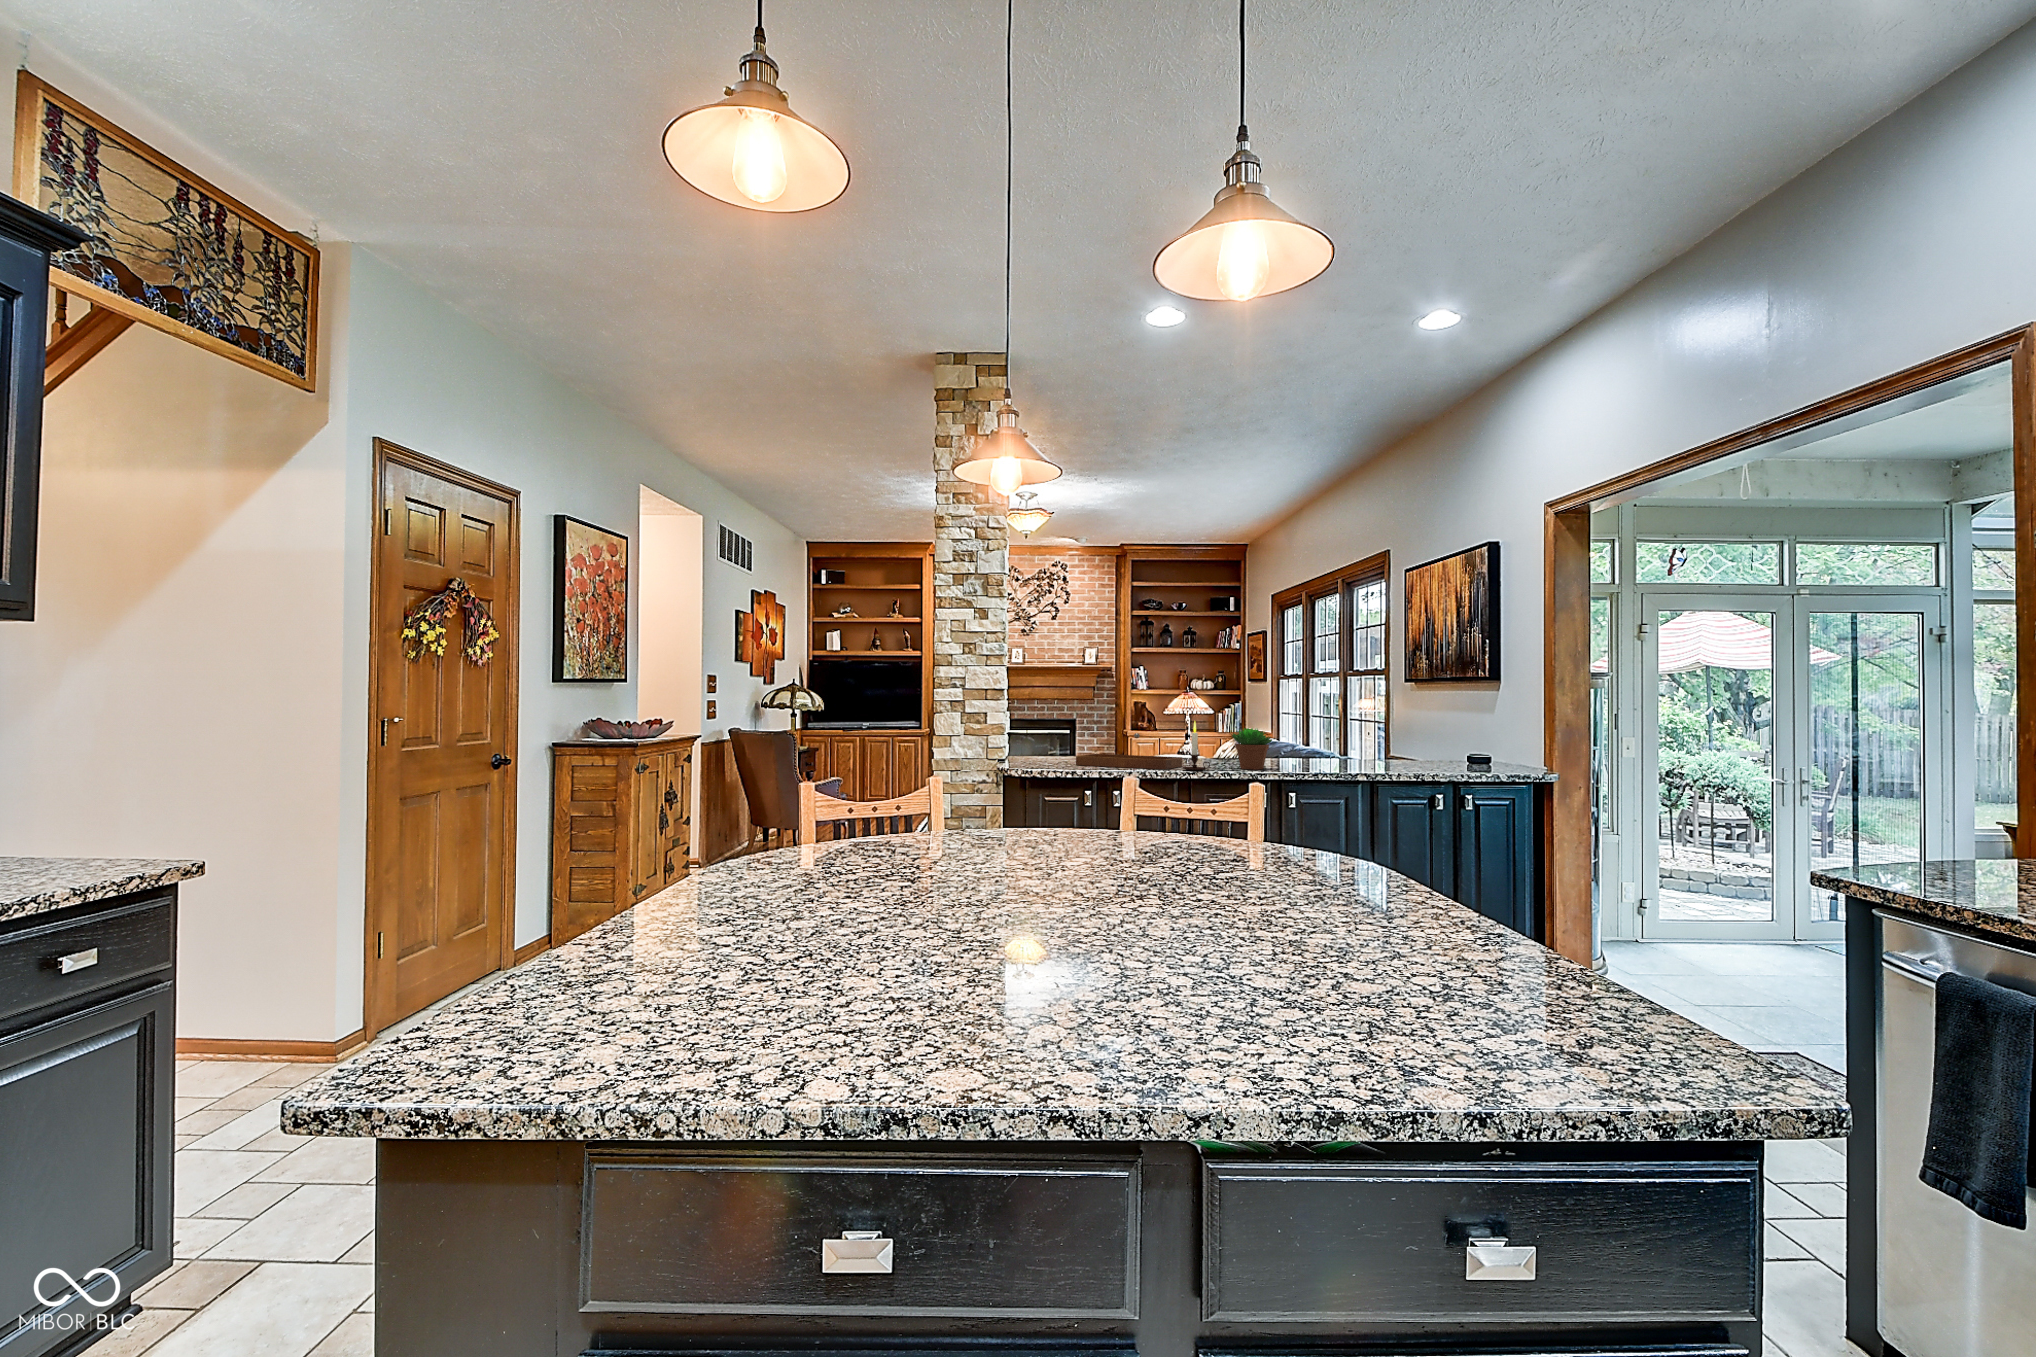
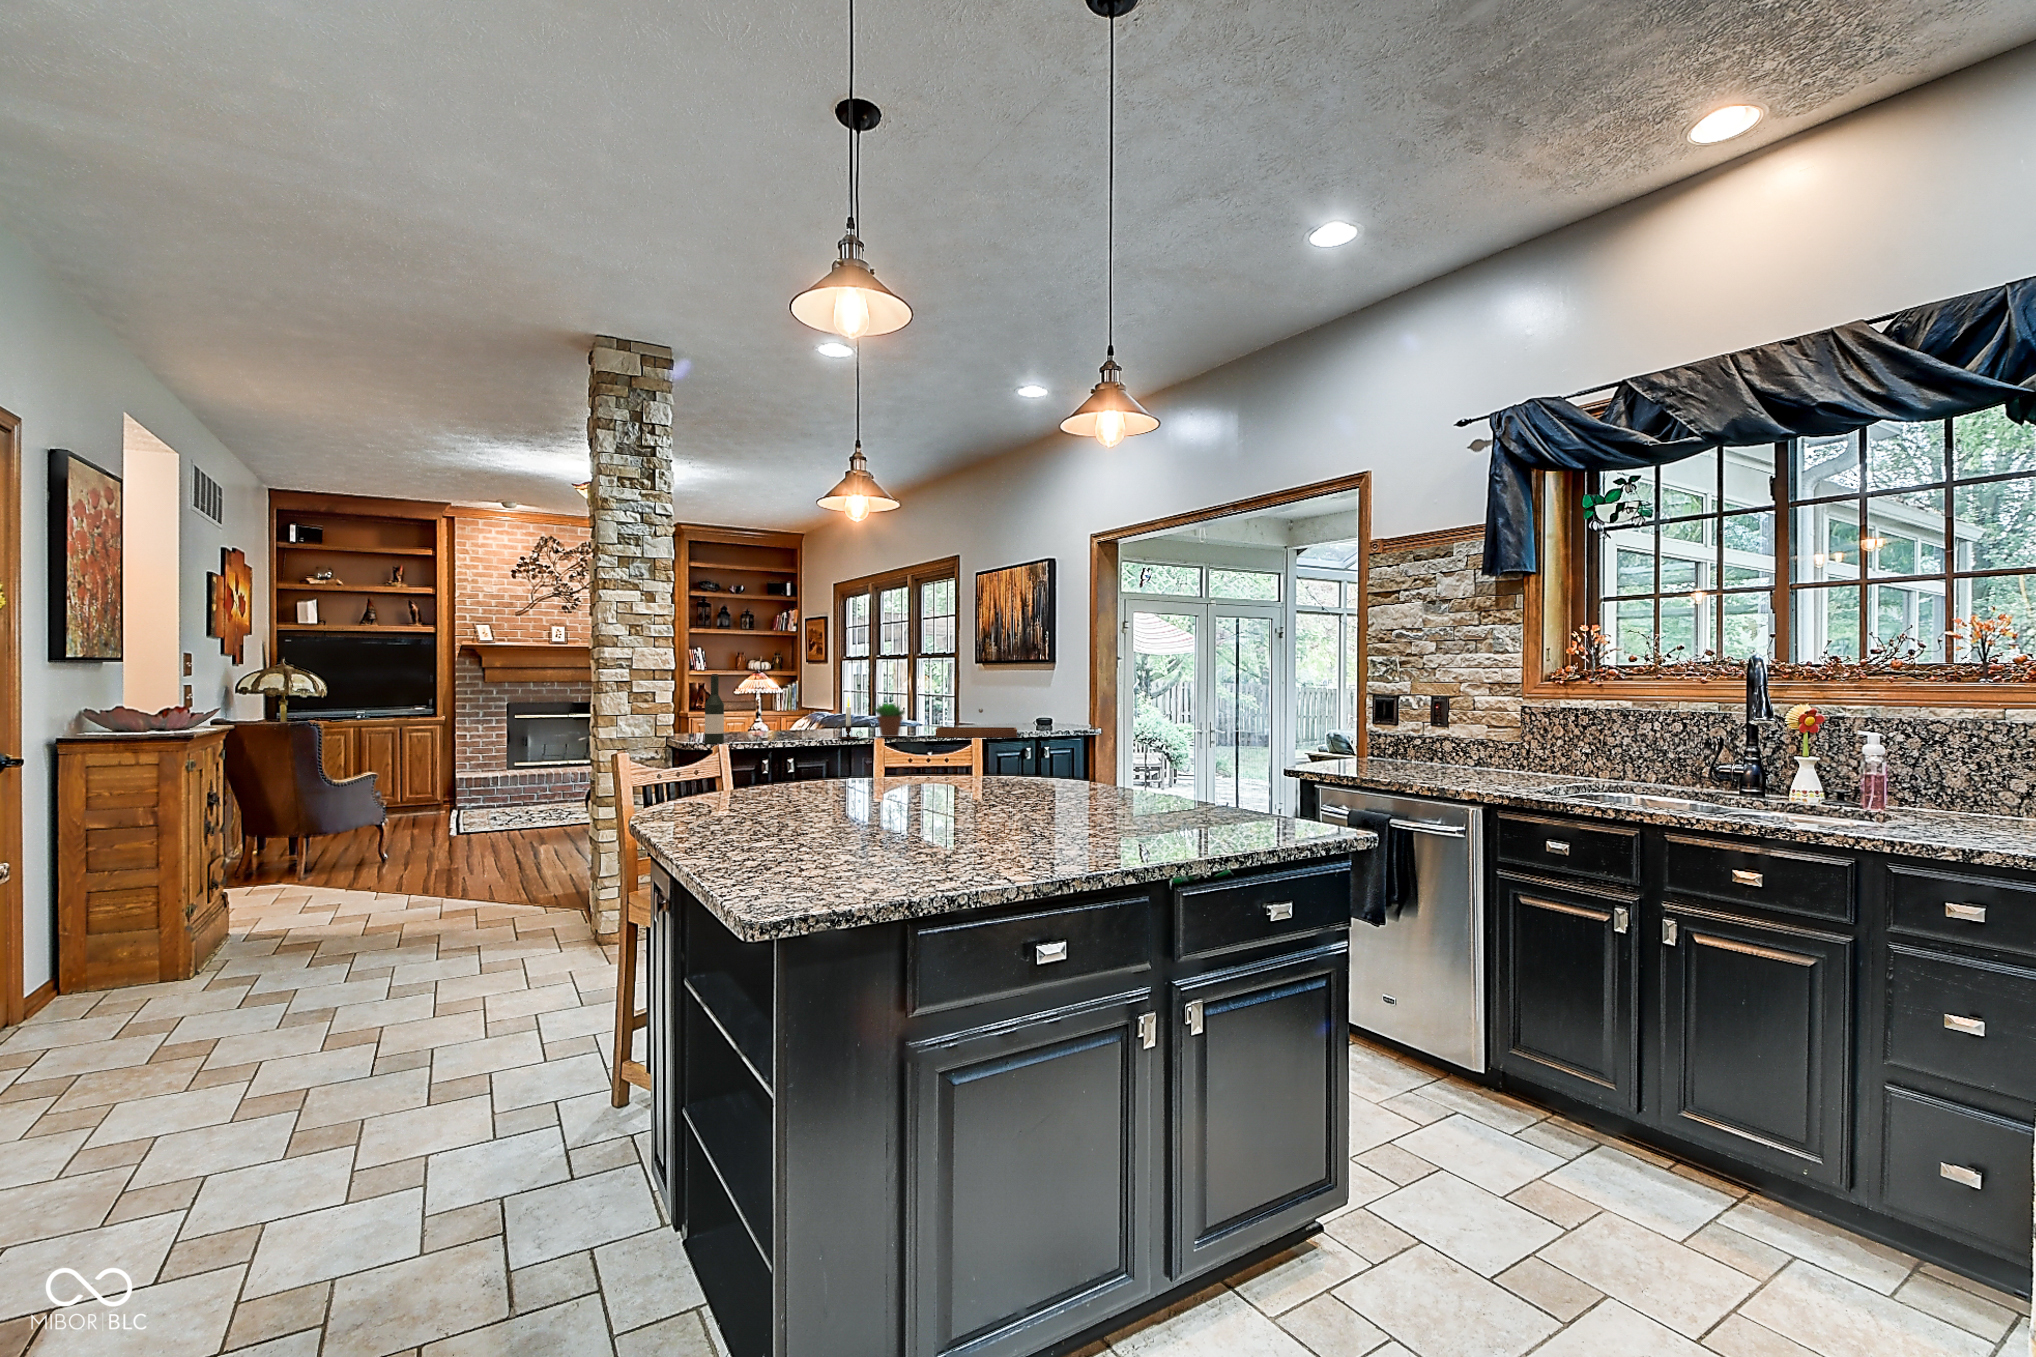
wine bottle: none [1033,694,1054,769] -> present [705,674,724,743]
tray: present [1076,733,1182,769] -> present [936,708,1017,737]

